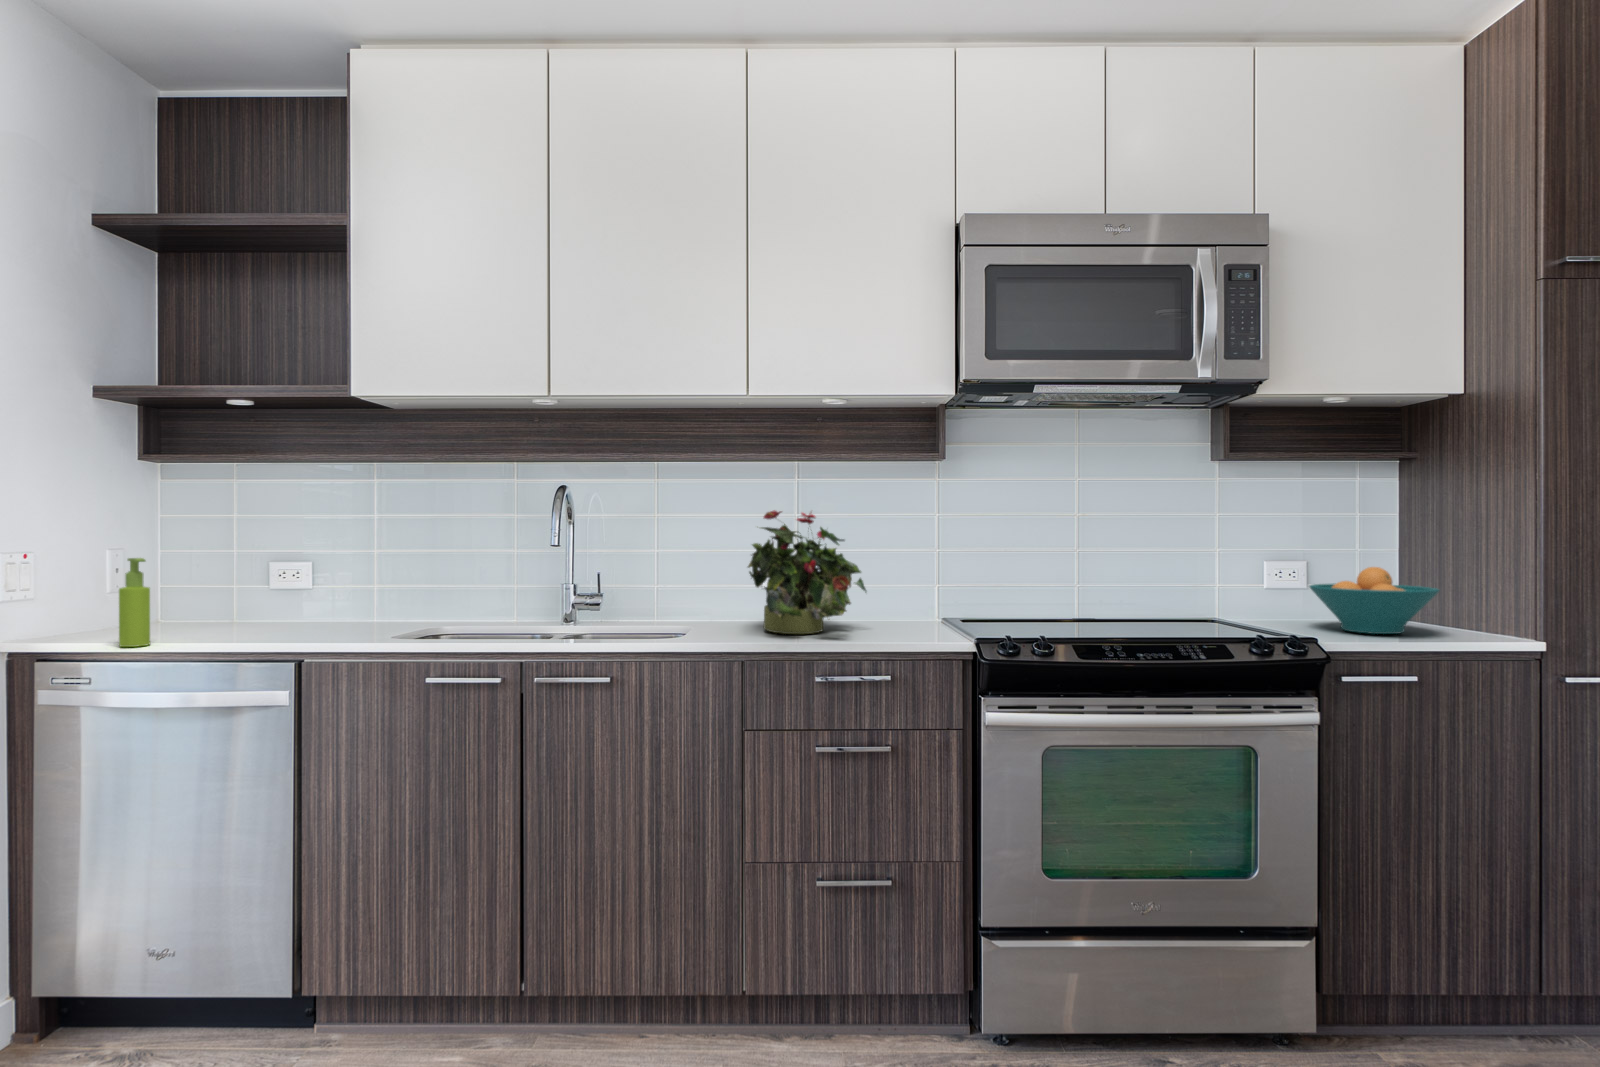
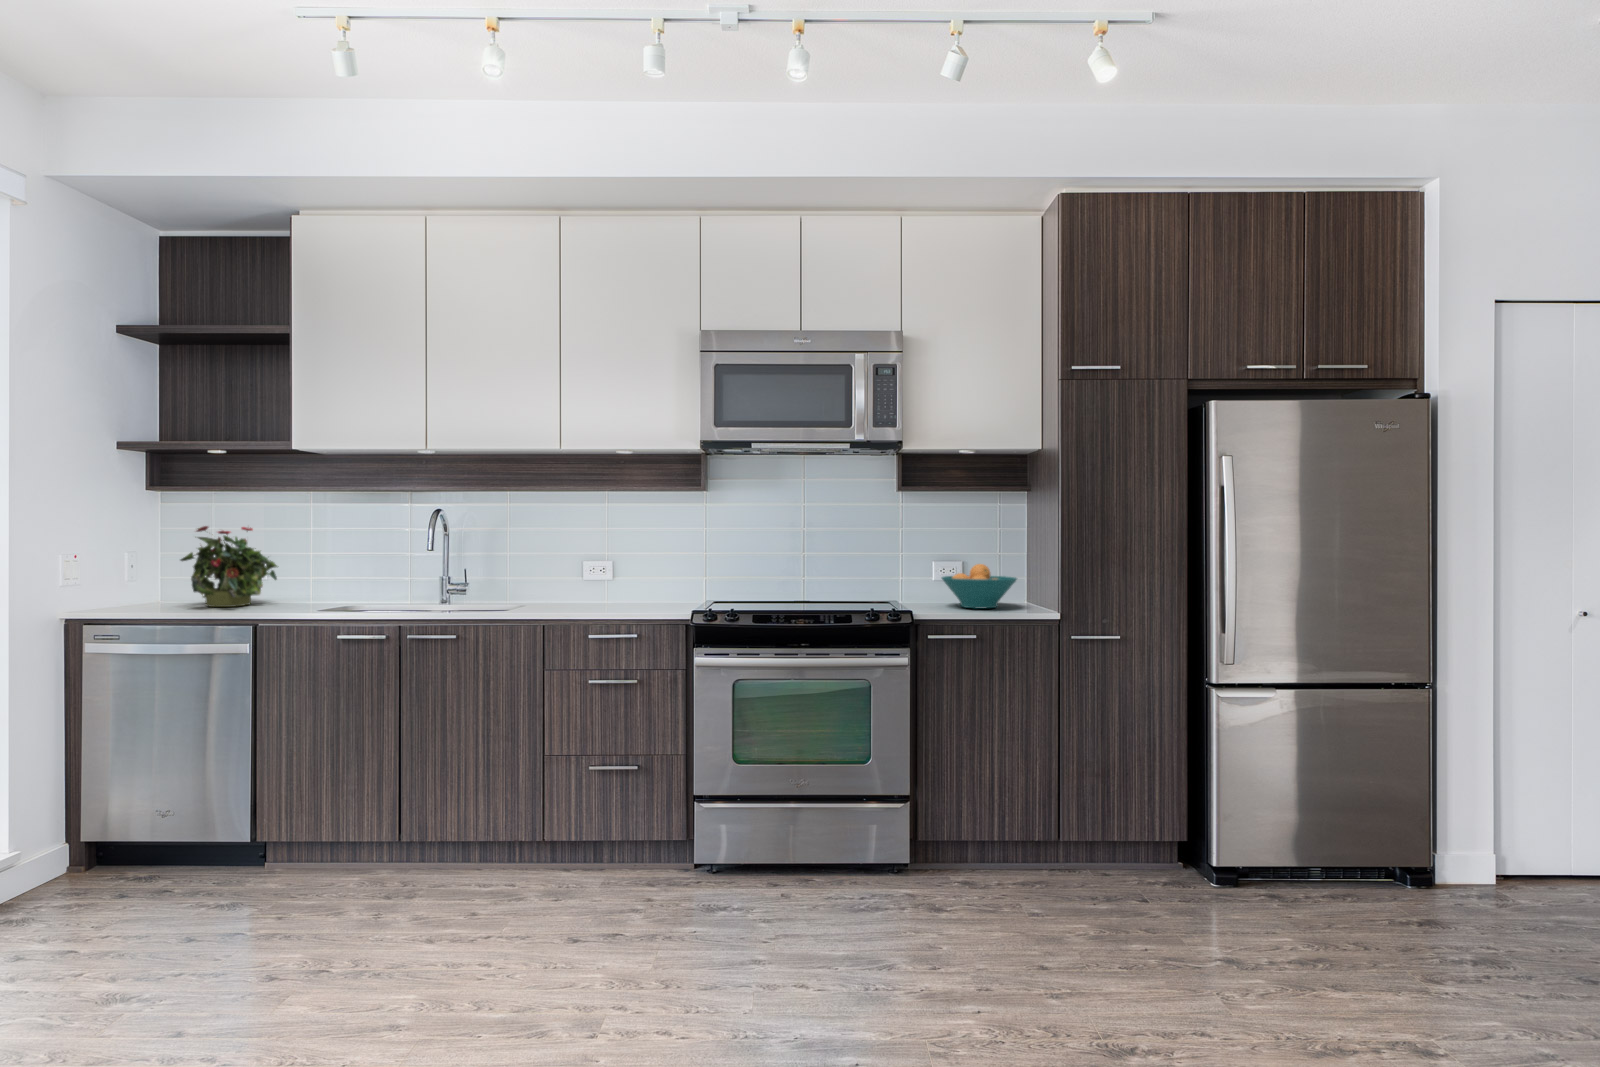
potted plant: present [748,510,866,634] -> present [181,526,277,607]
soap dispenser: present [119,558,150,647] -> none [137,558,157,616]

